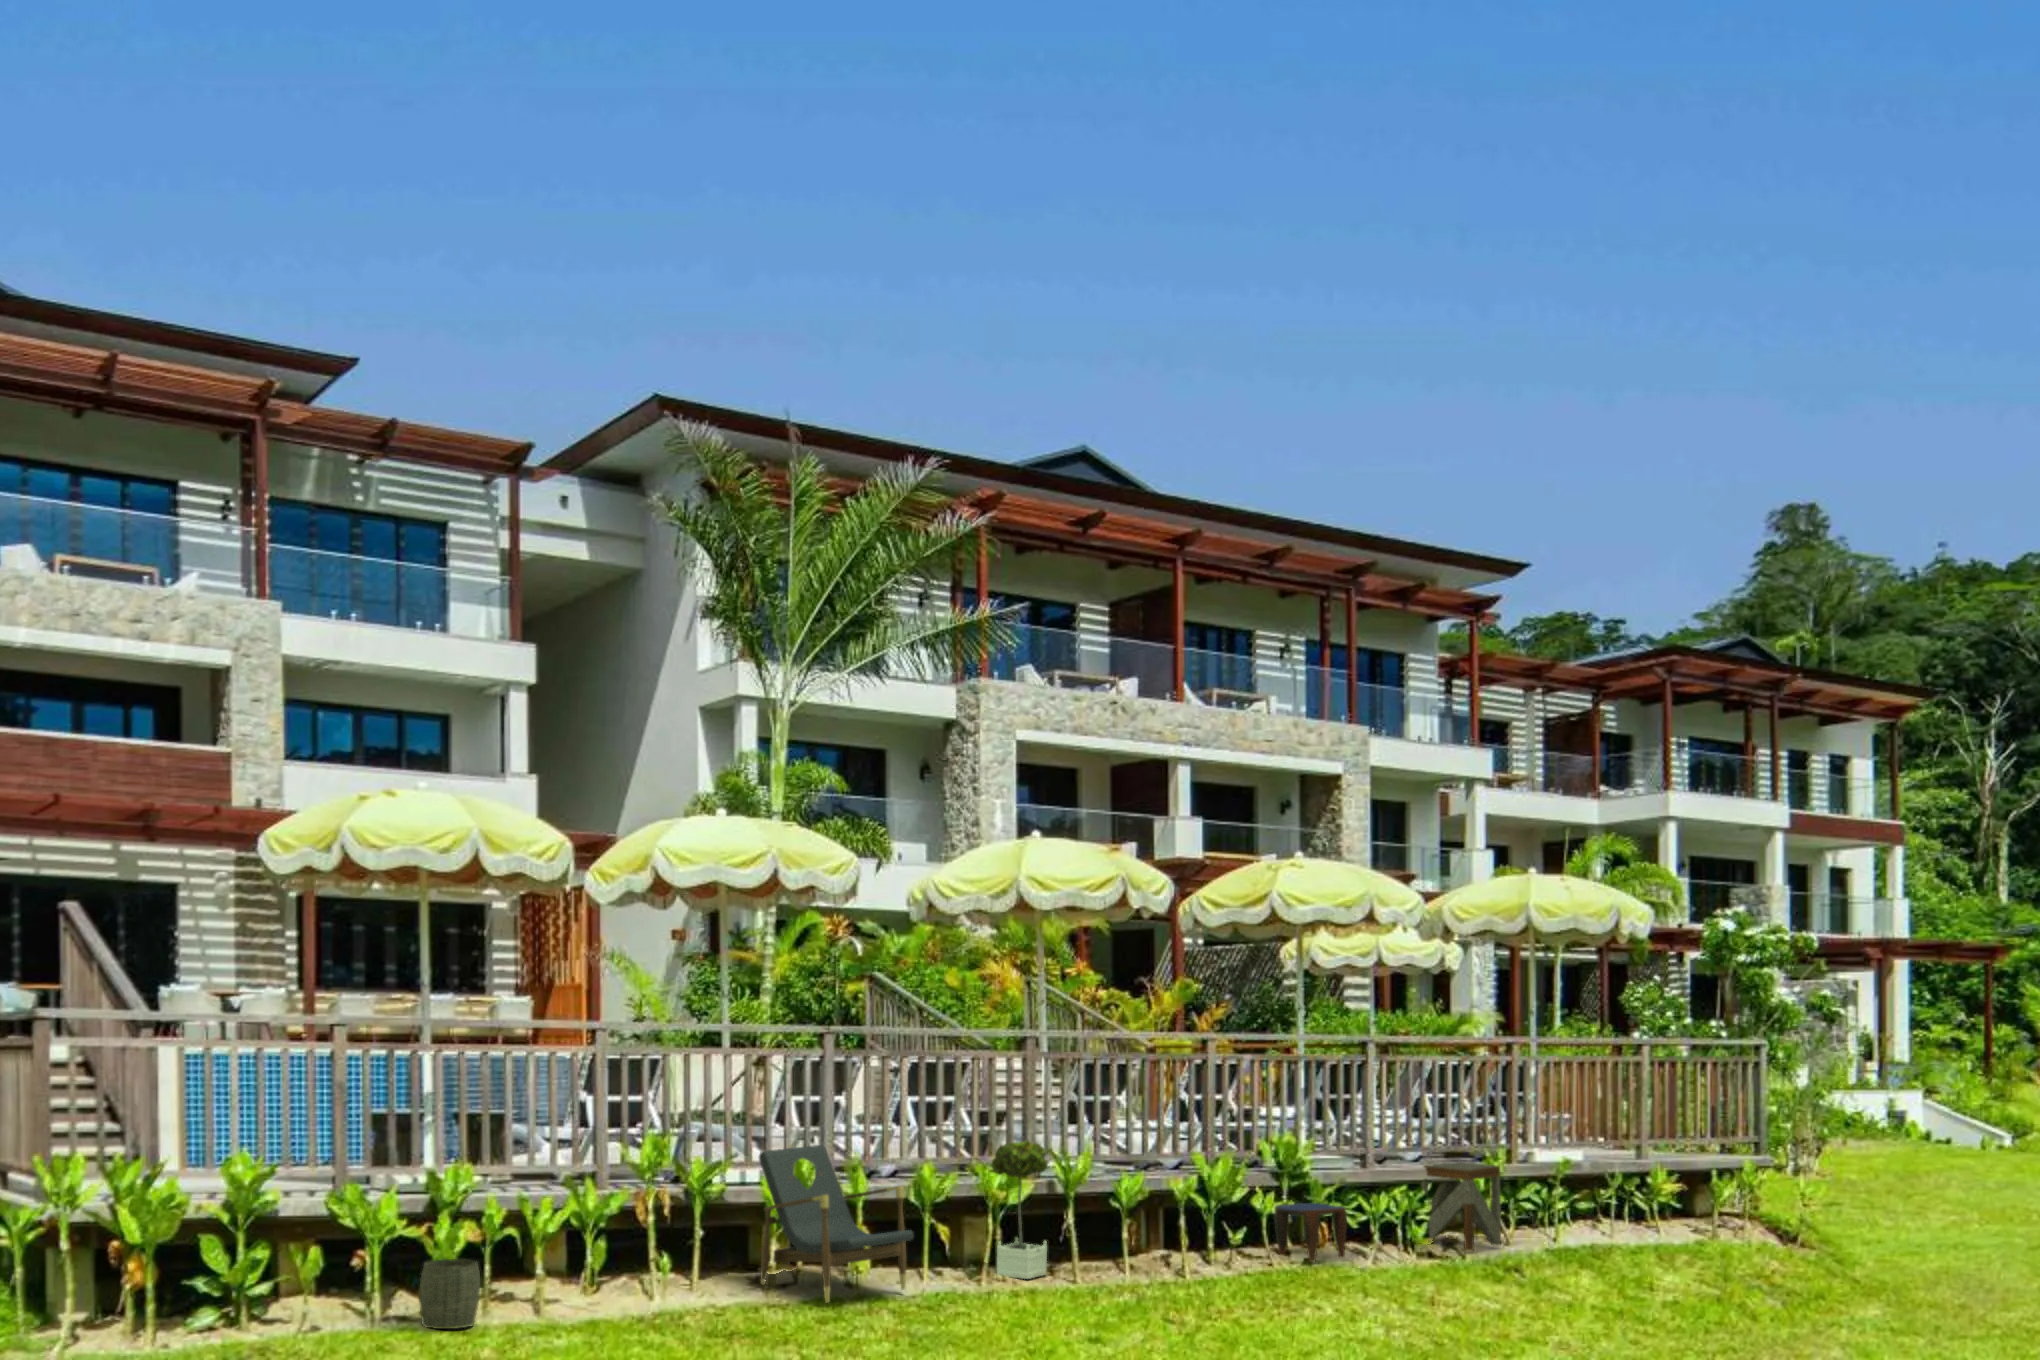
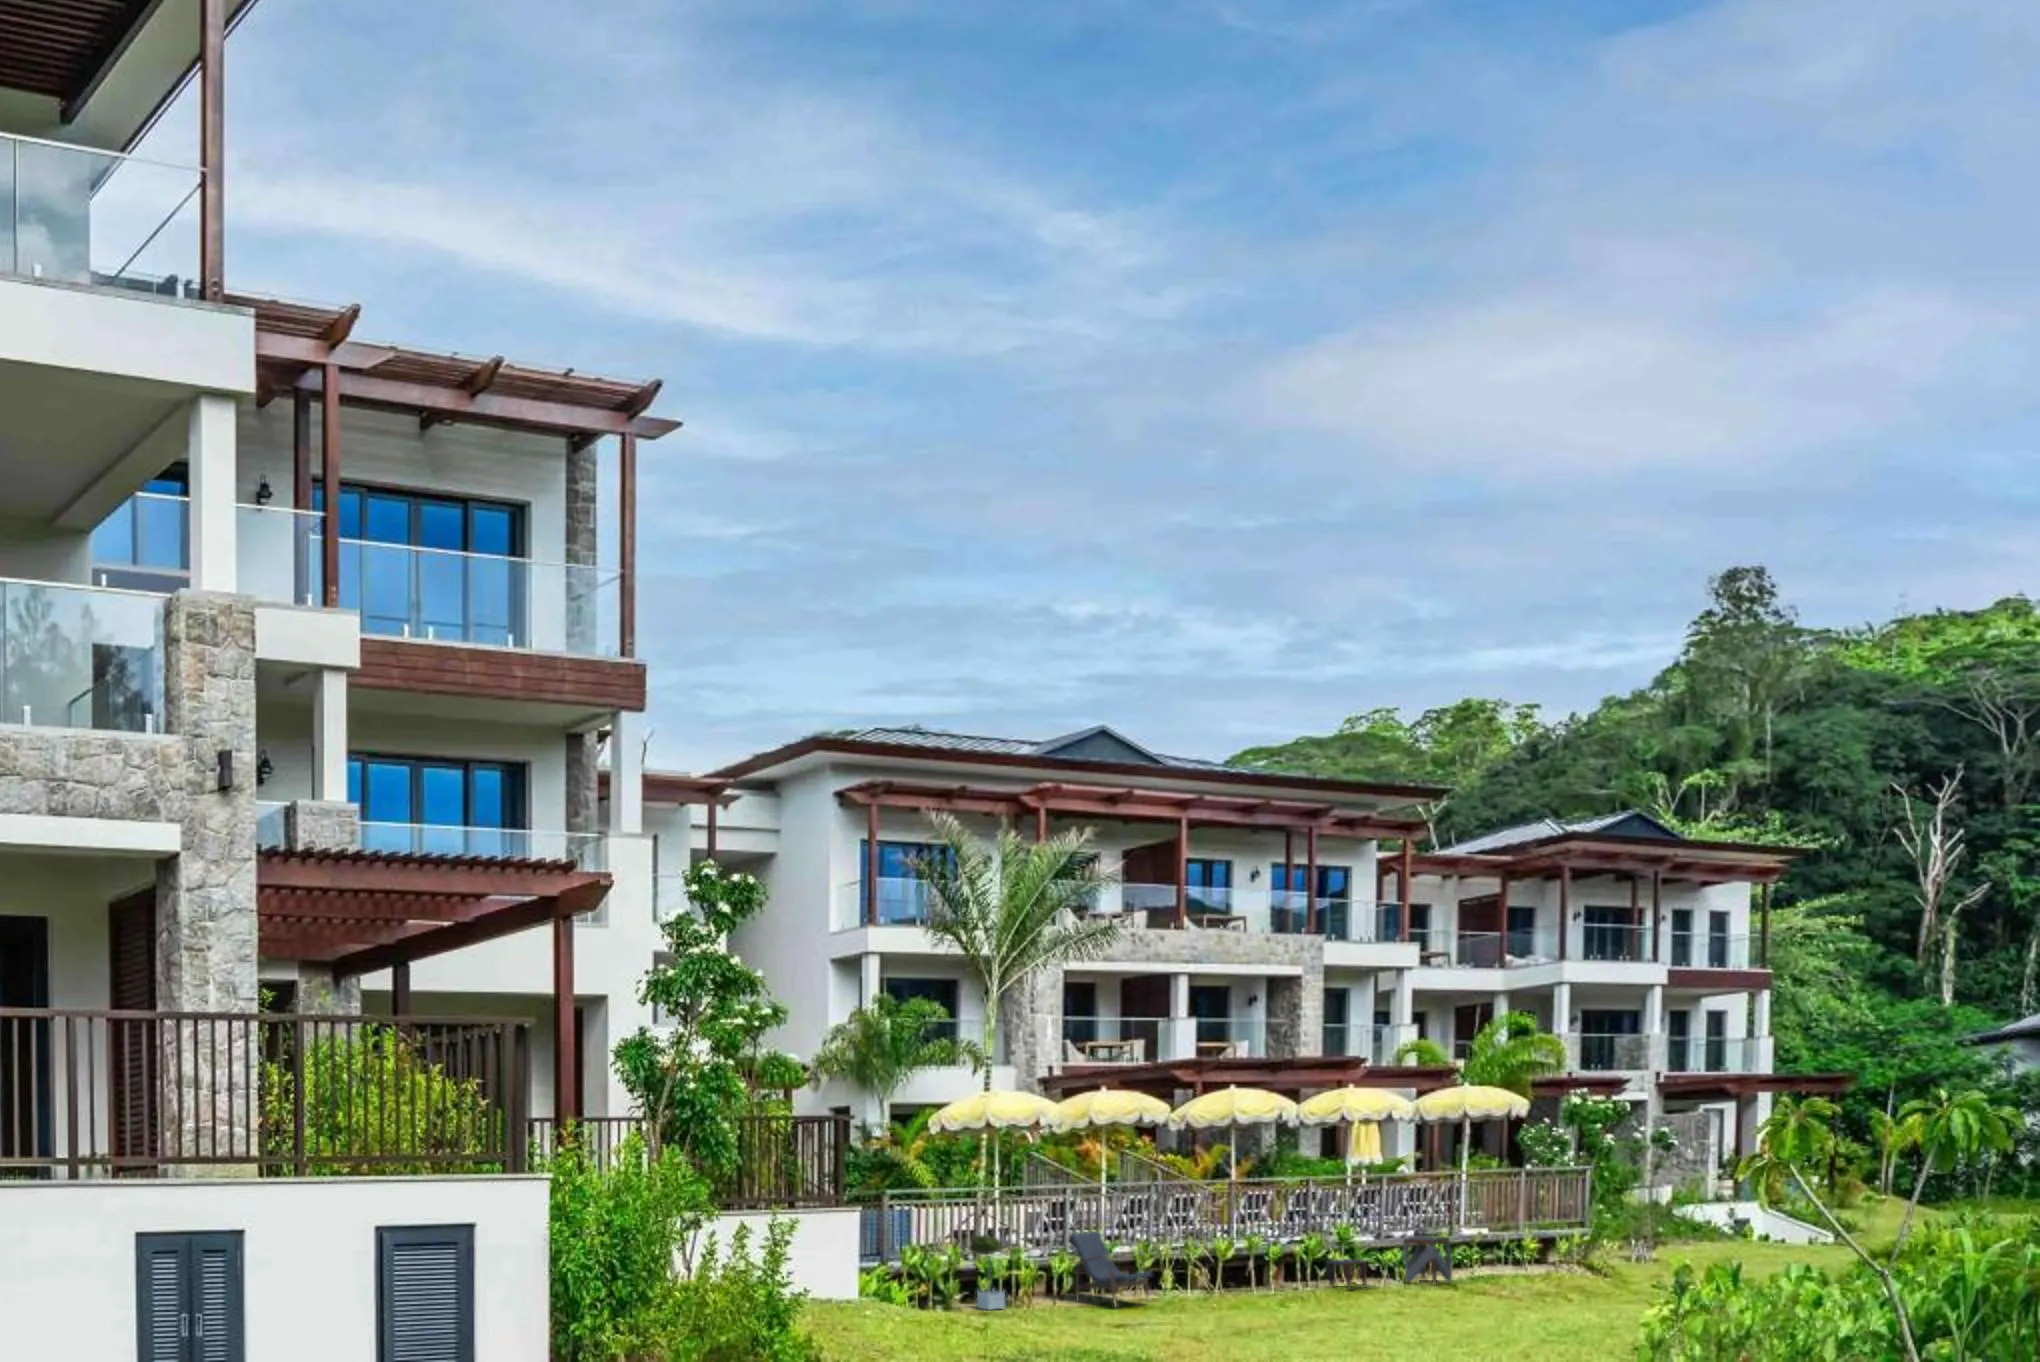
potted tree: present [991,1140,1048,1279] -> present [970,1235,1006,1310]
woven basket: present [419,1259,480,1329] -> none [936,1286,965,1317]

